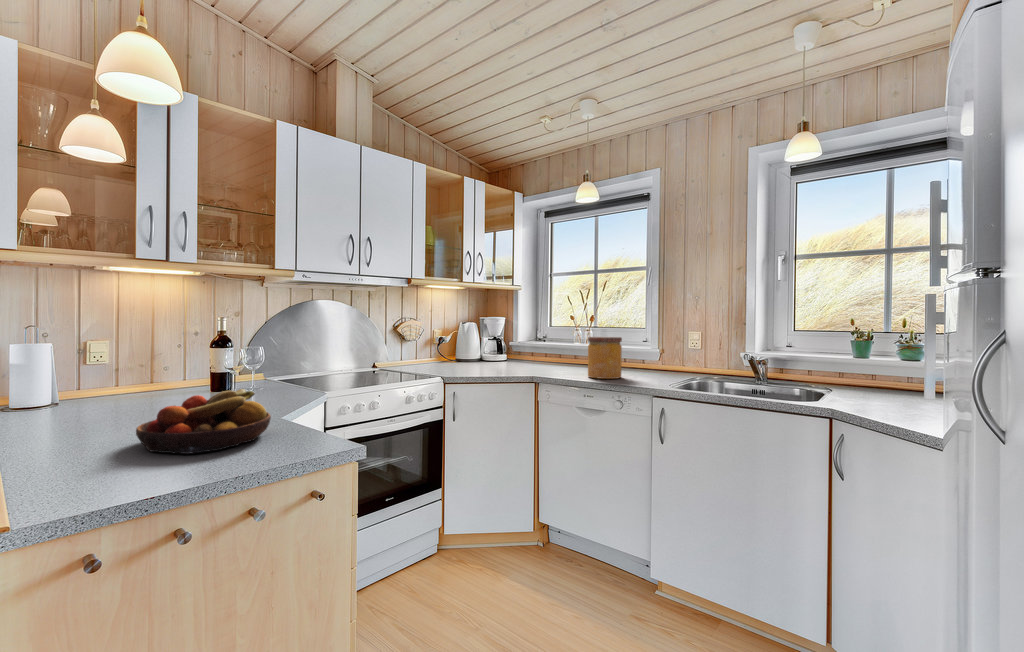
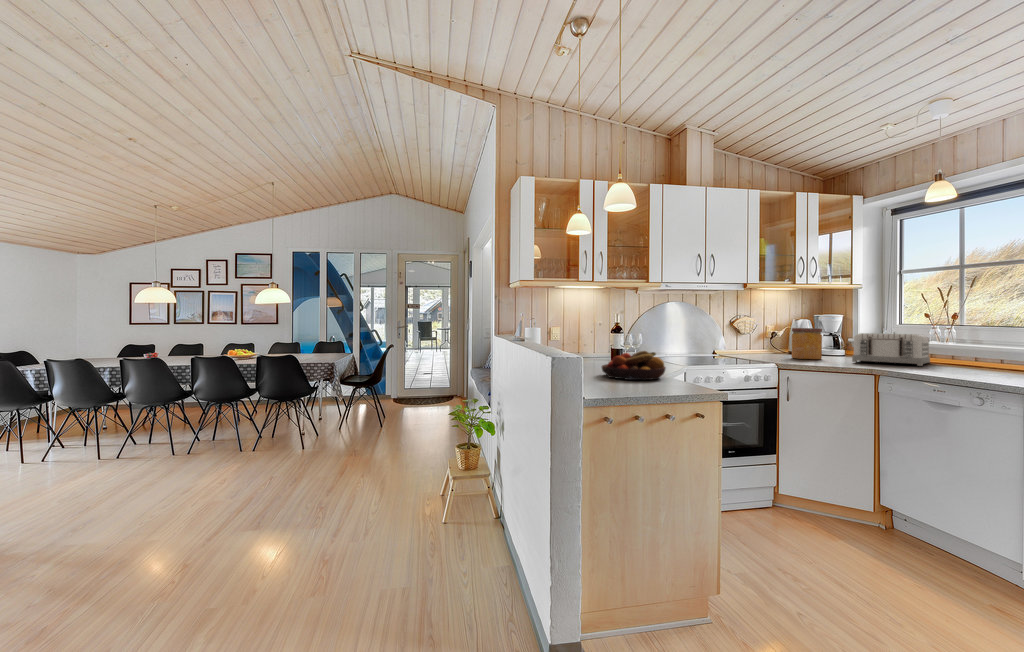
jar: present [588,337,622,379] -> present [792,328,822,359]
toaster: none [515,338,576,372] -> present [852,333,930,366]

